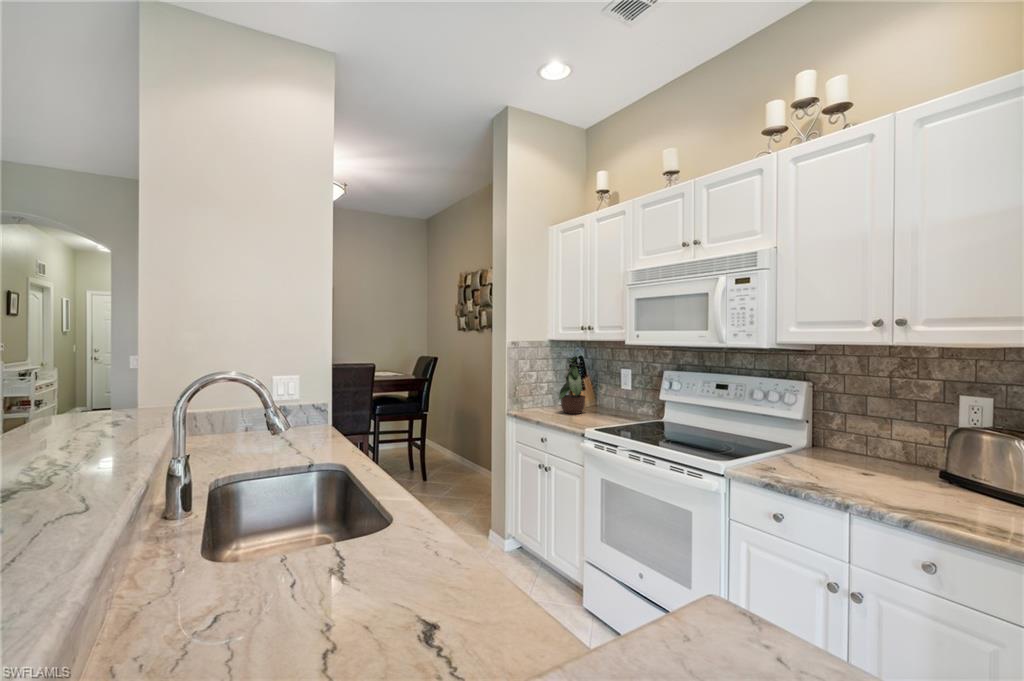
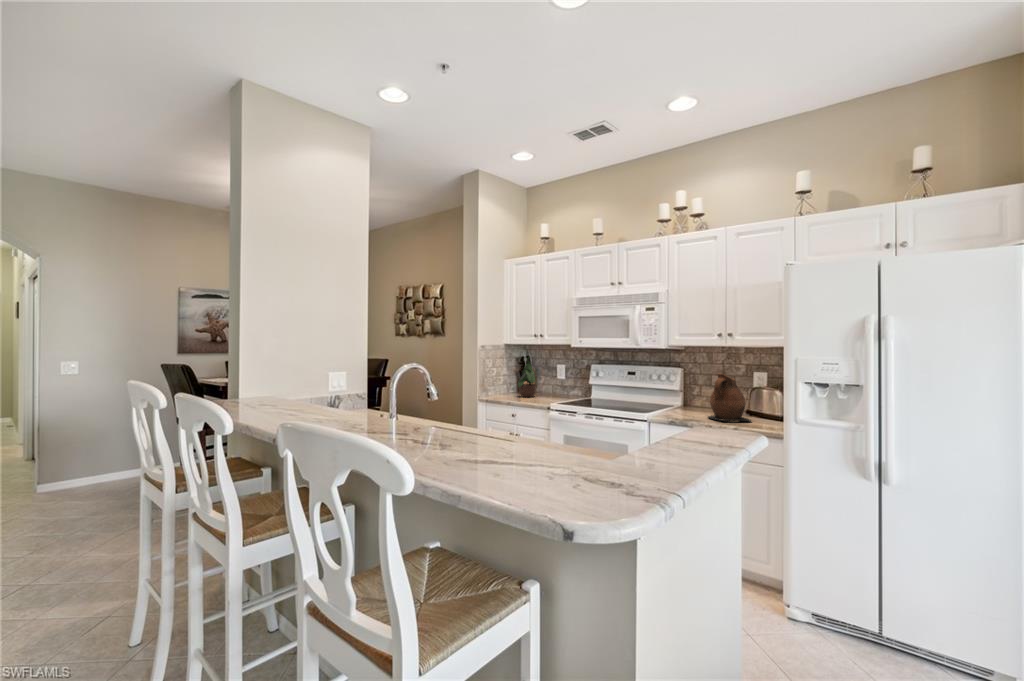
ceramic pitcher: none [843,400,953,505] -> present [708,374,751,421]

